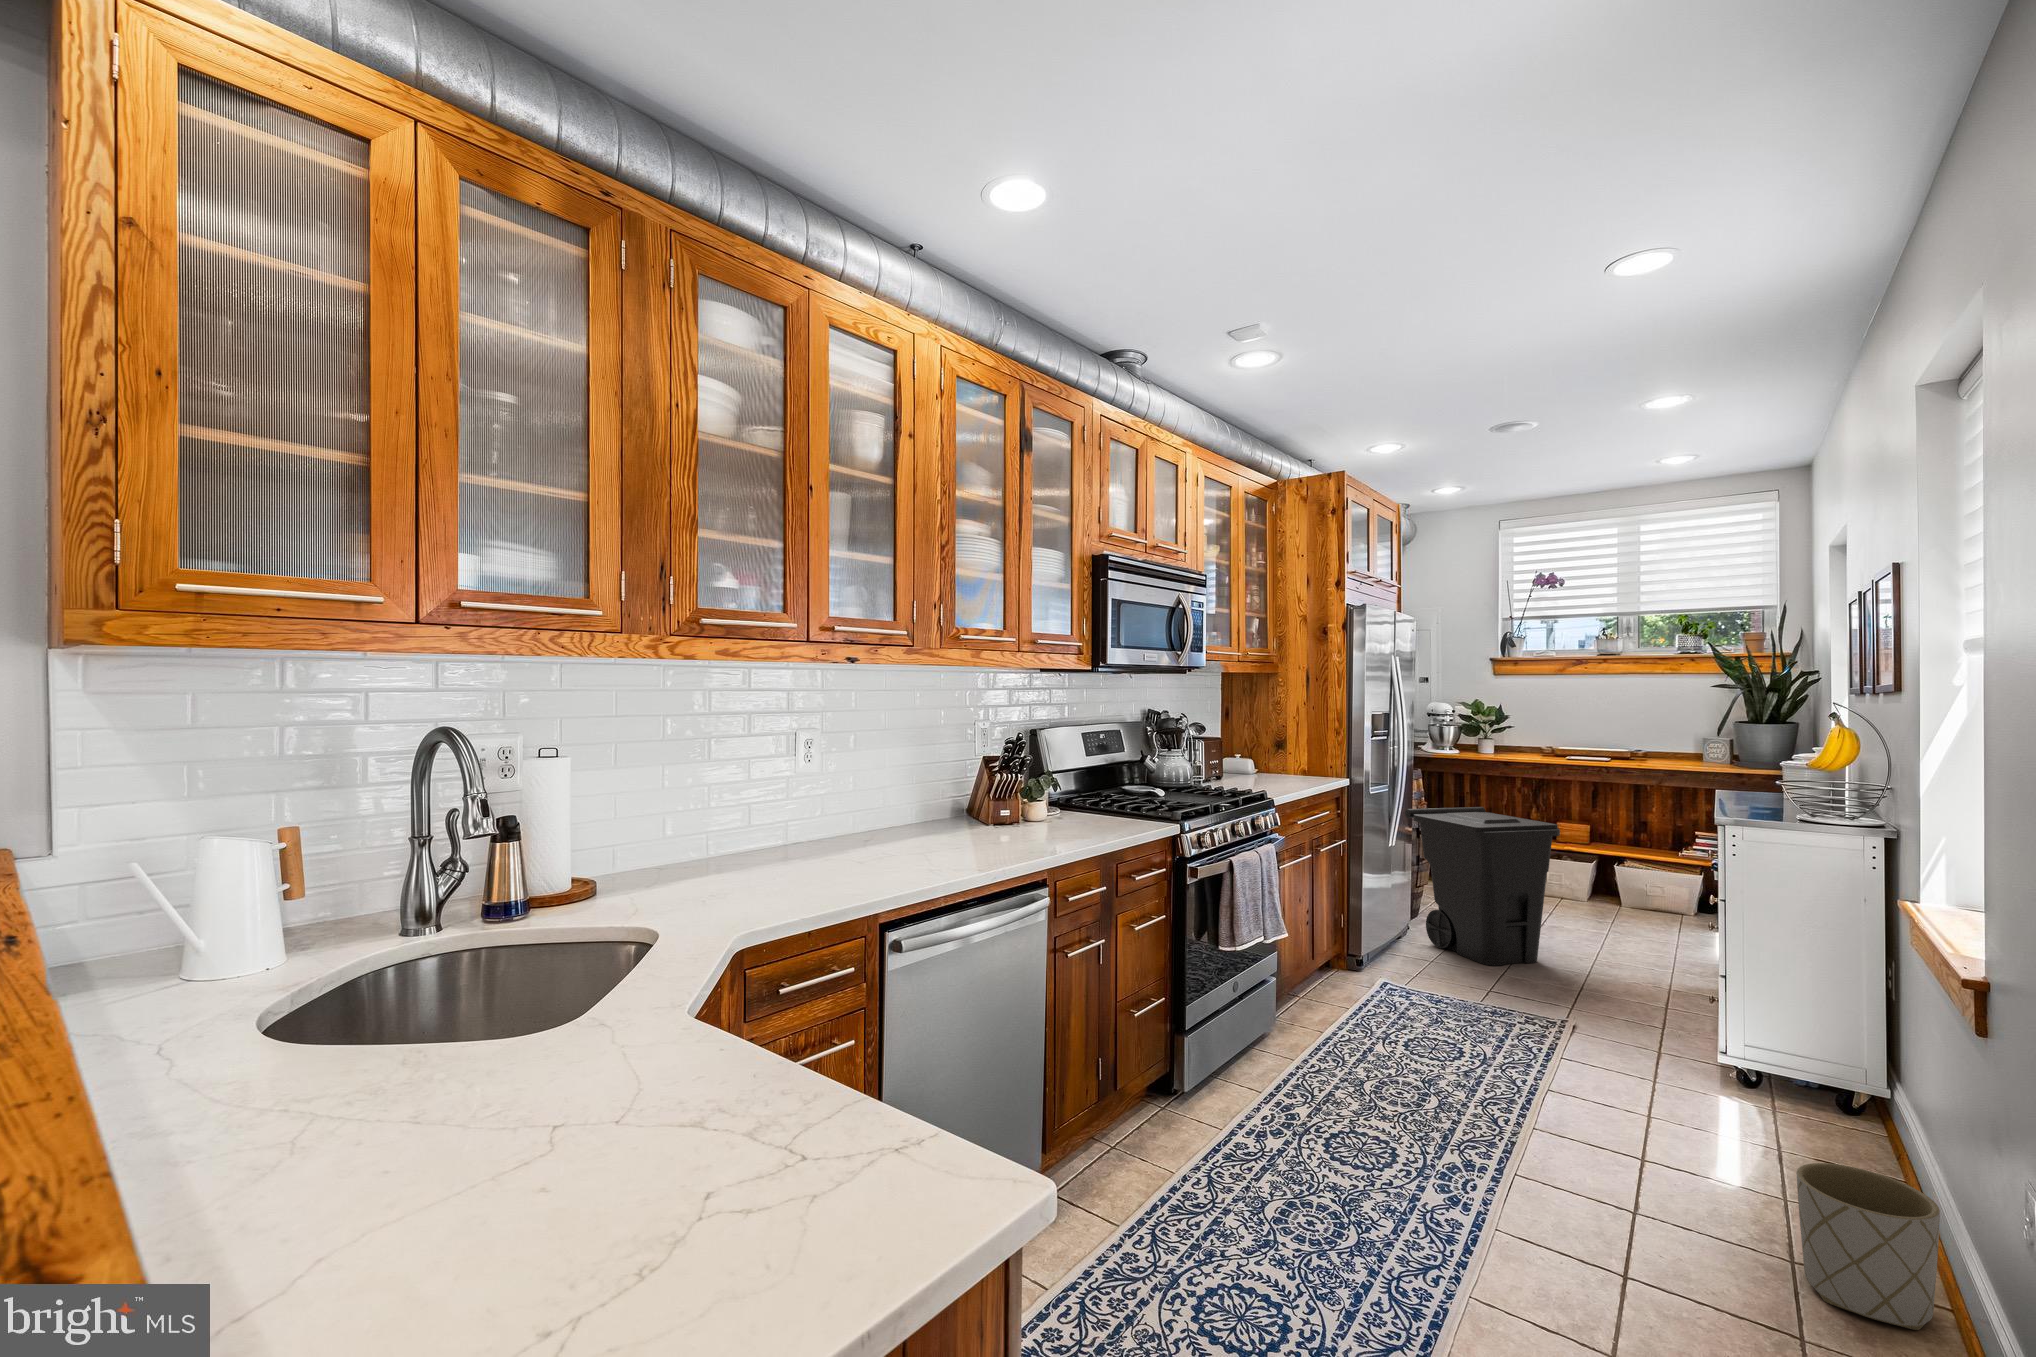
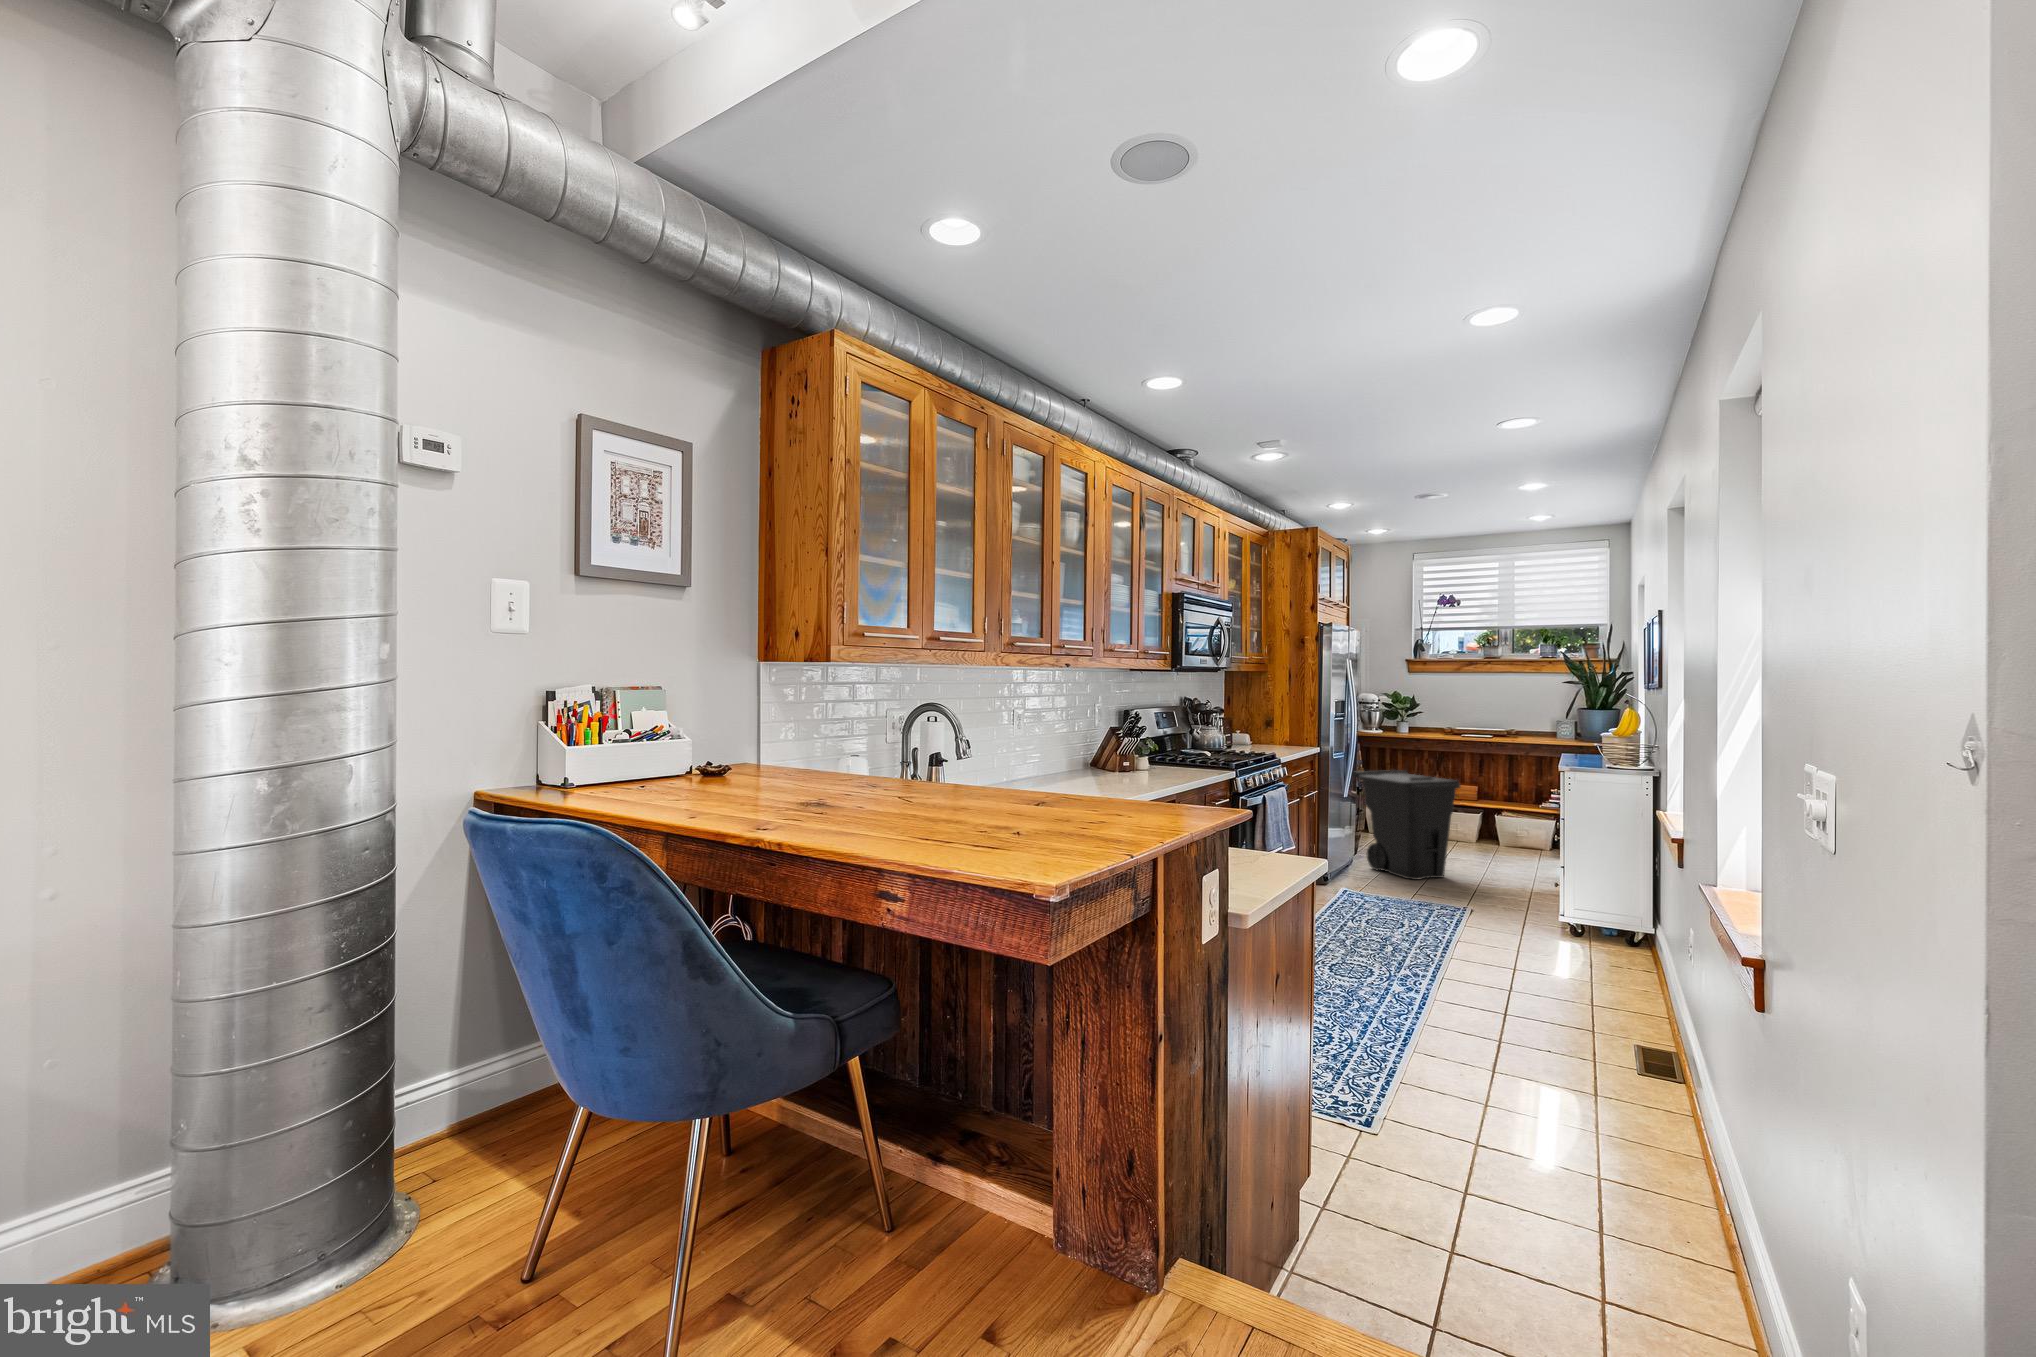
planter: present [1796,1163,1940,1330] -> none [1595,950,1663,1026]

